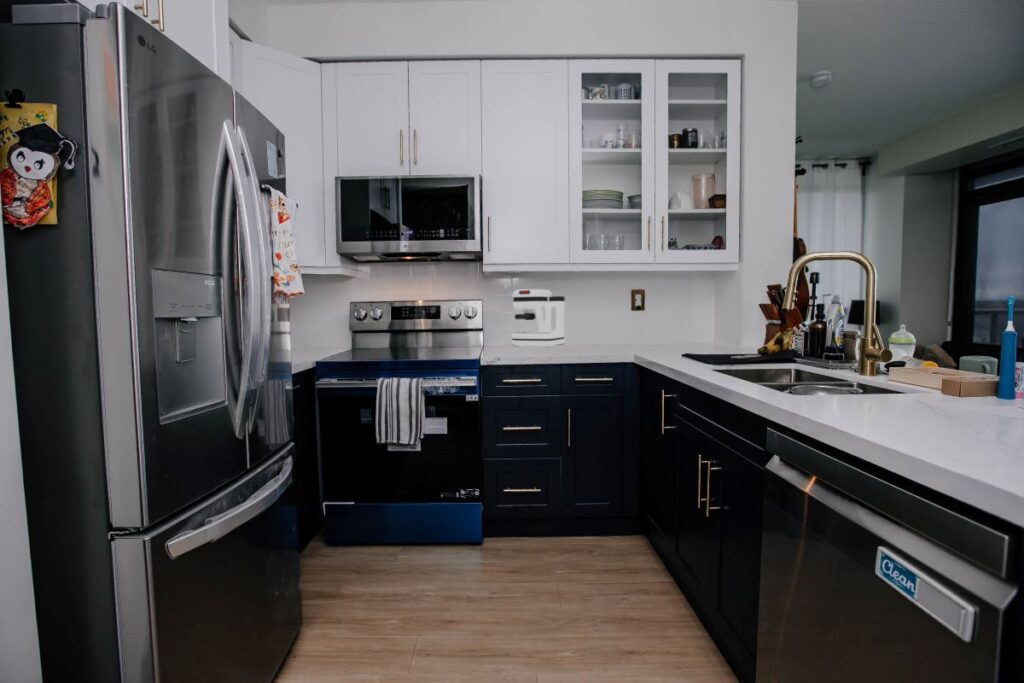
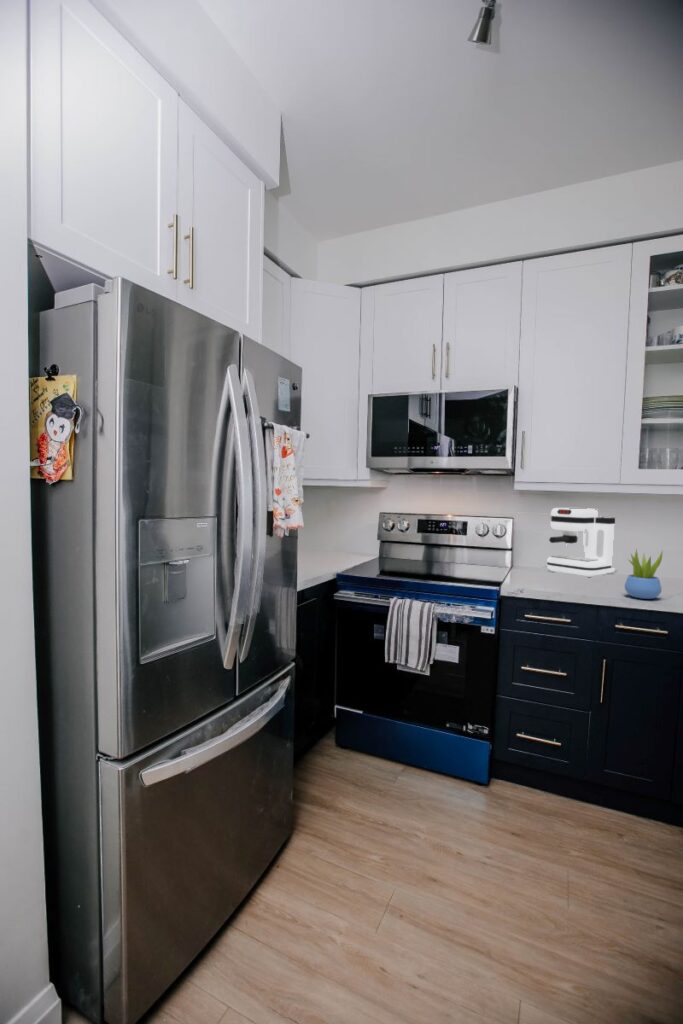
succulent plant: none [581,312,608,354] -> present [625,550,662,599]

